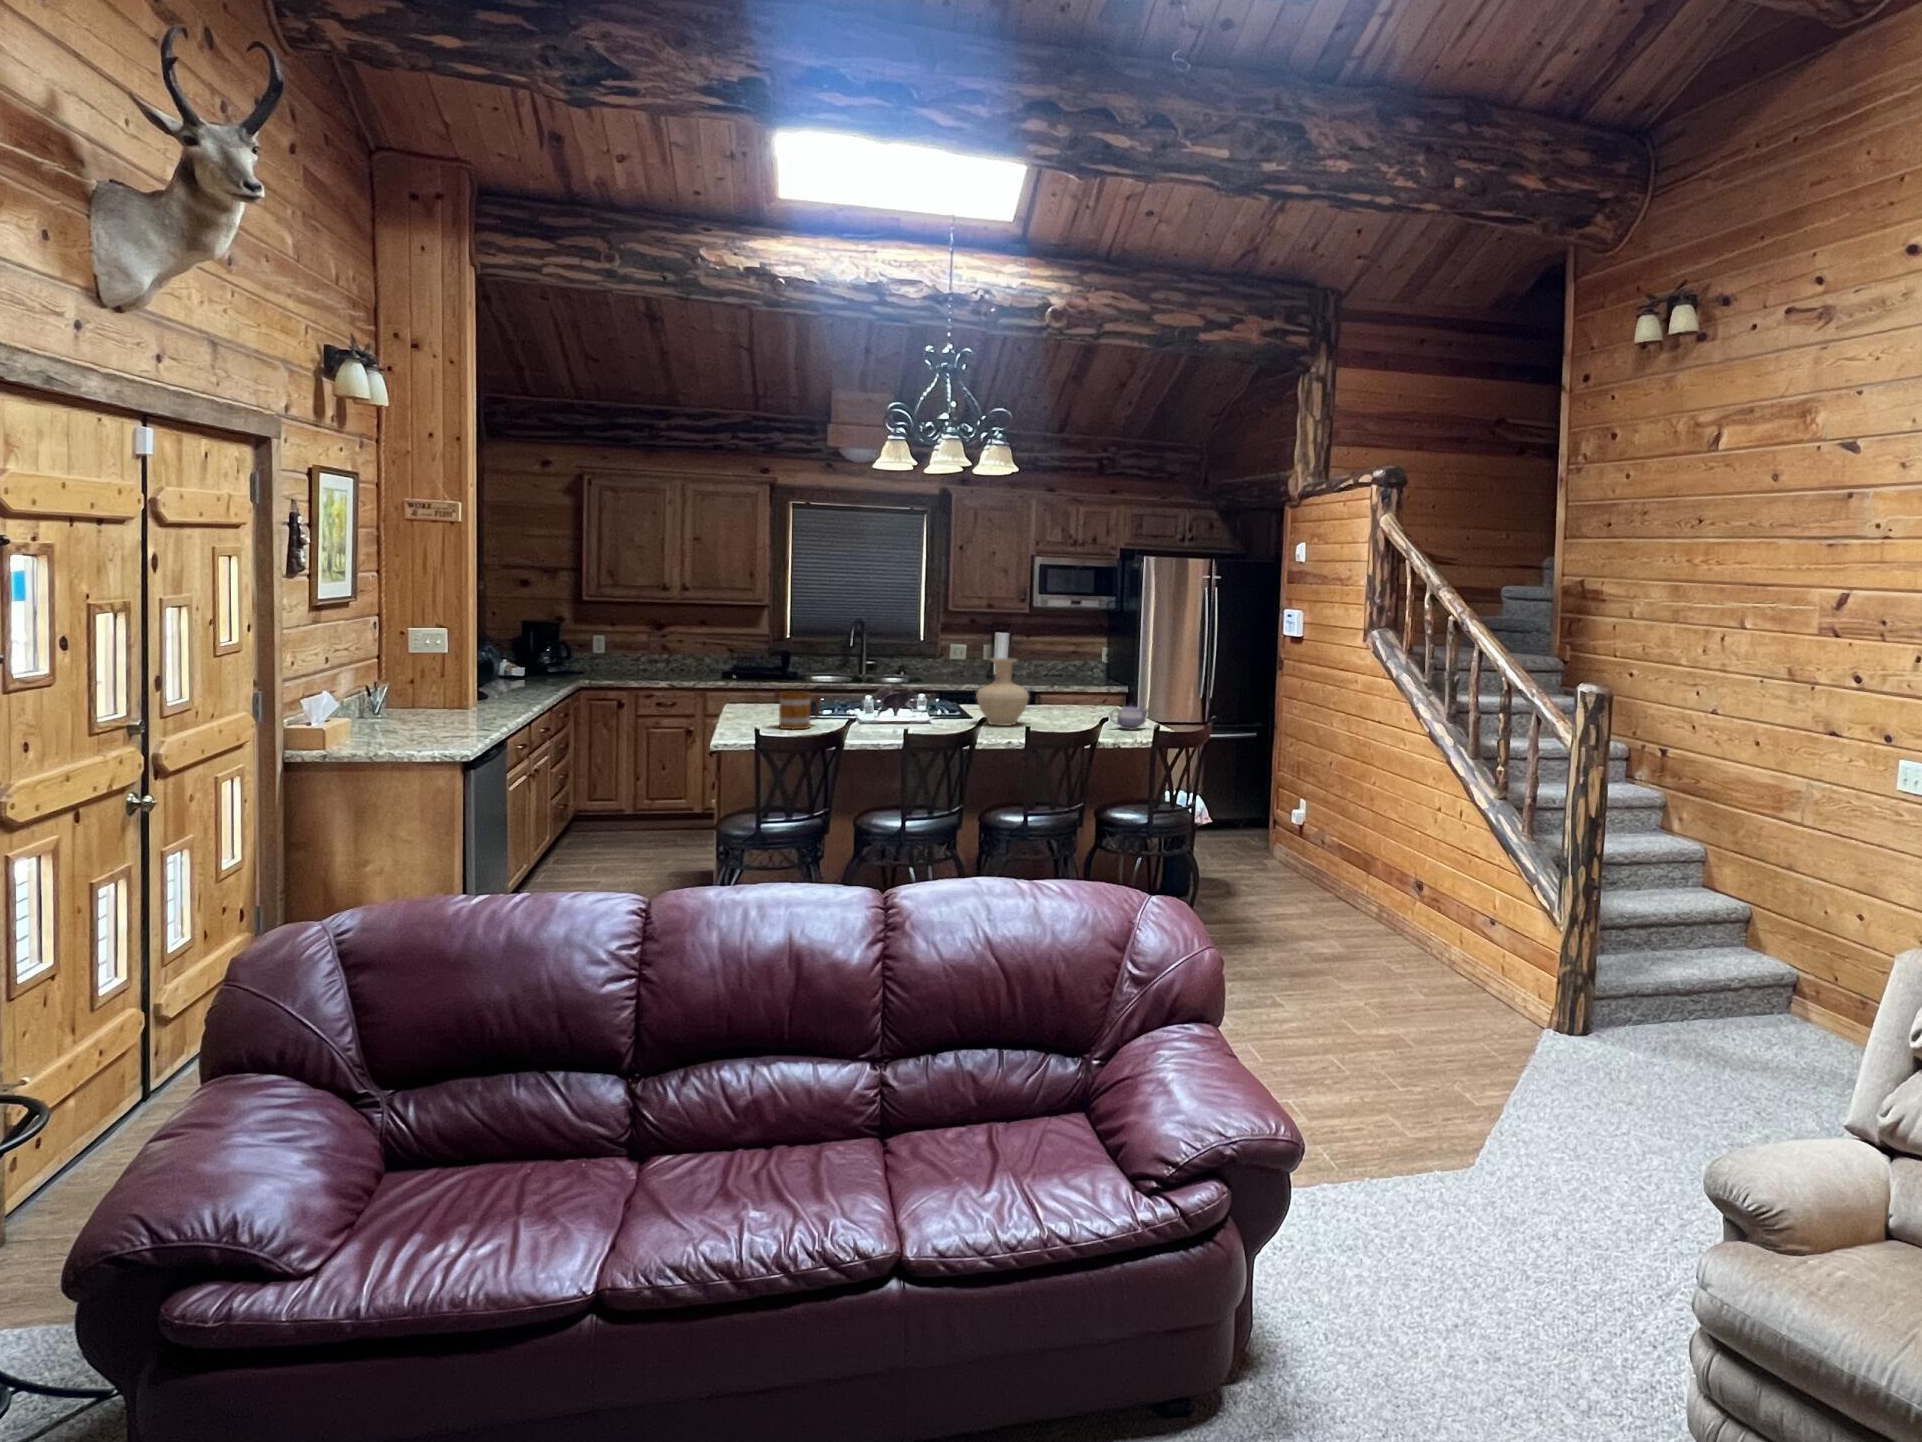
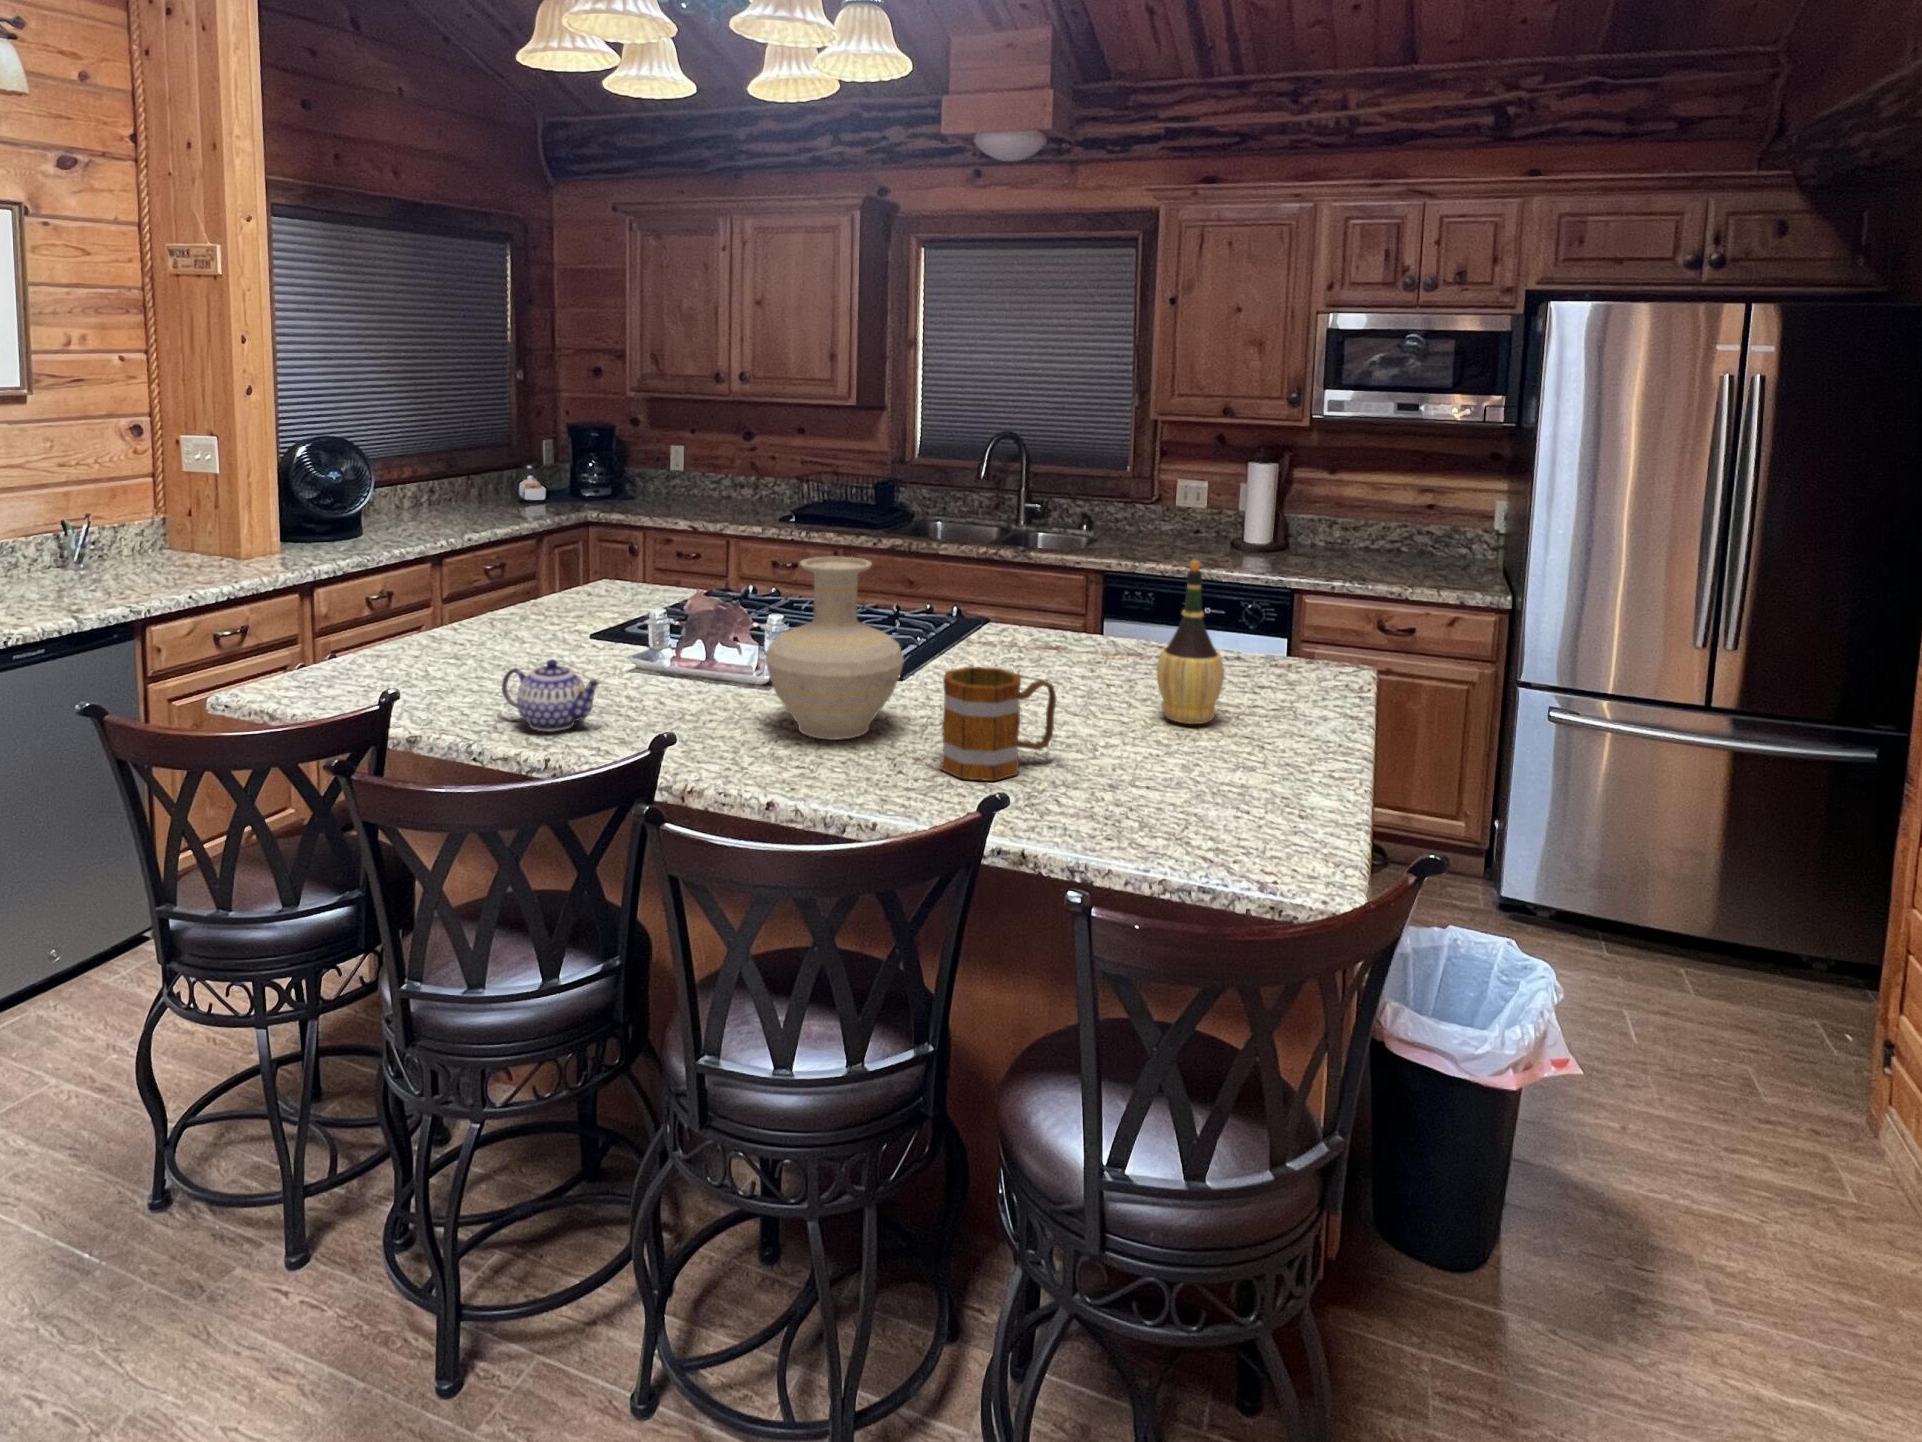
wine bottle: none [1091,655,1115,714] -> present [1157,560,1224,724]
mug: present [779,691,820,729] -> present [941,667,1056,781]
teapot: present [1111,703,1148,730] -> present [502,659,602,732]

